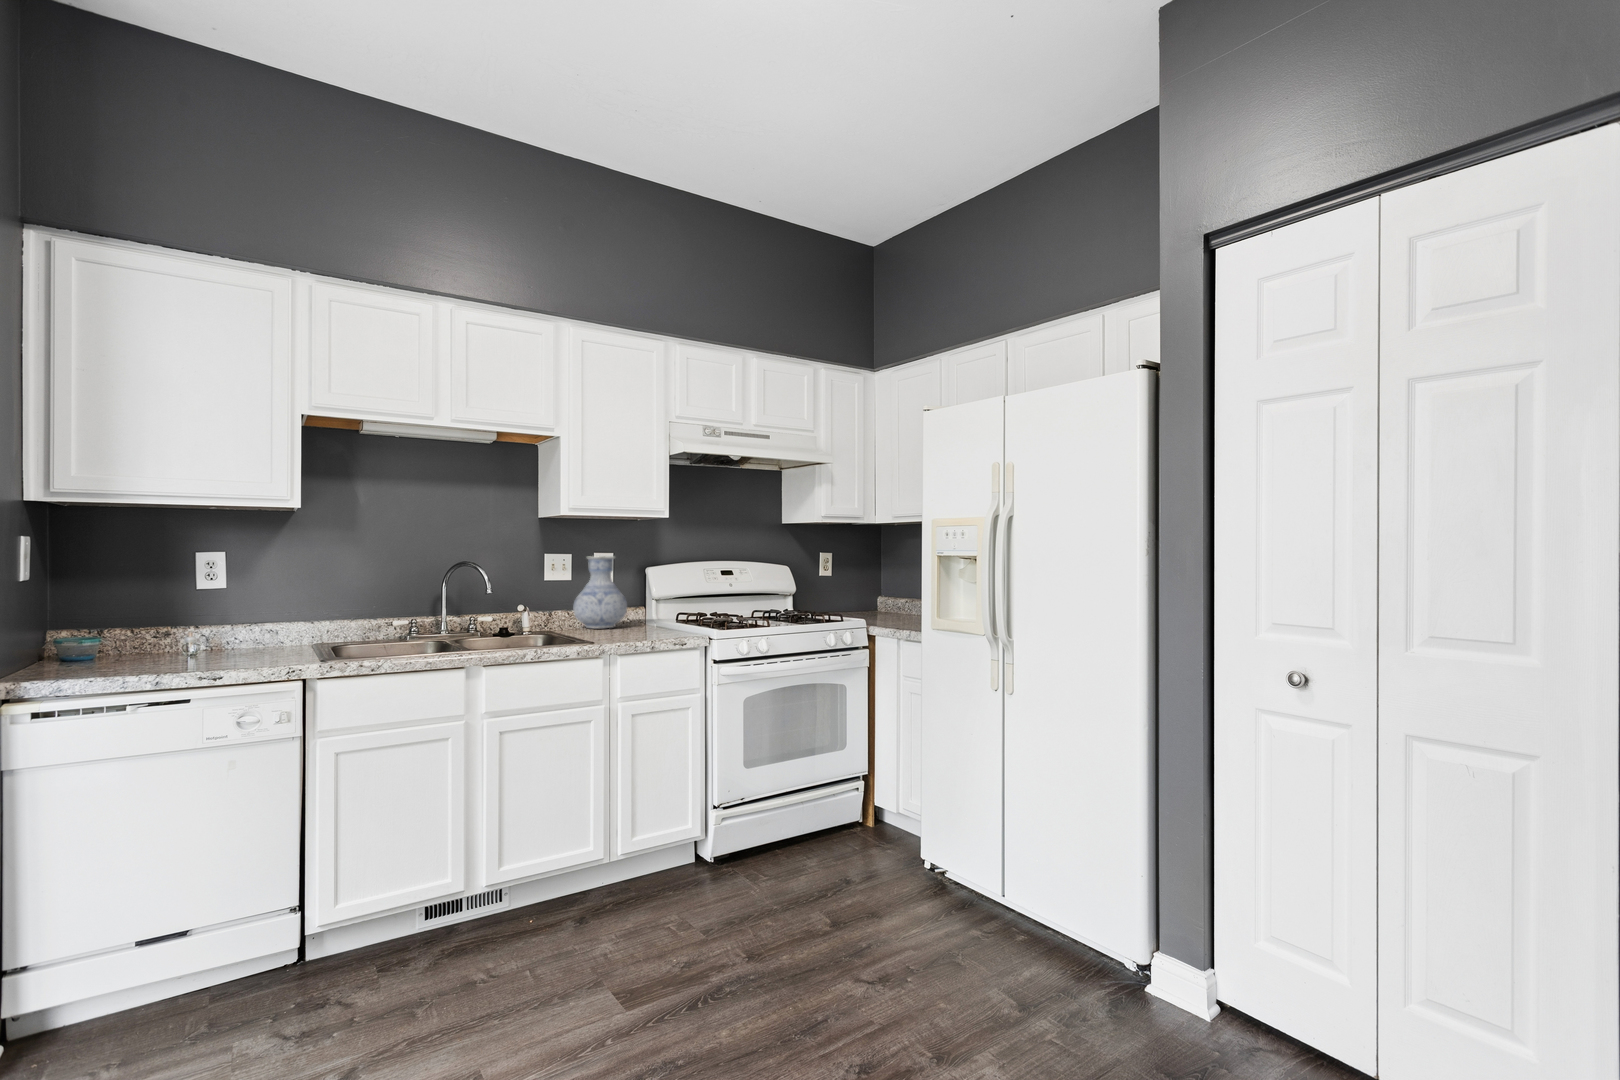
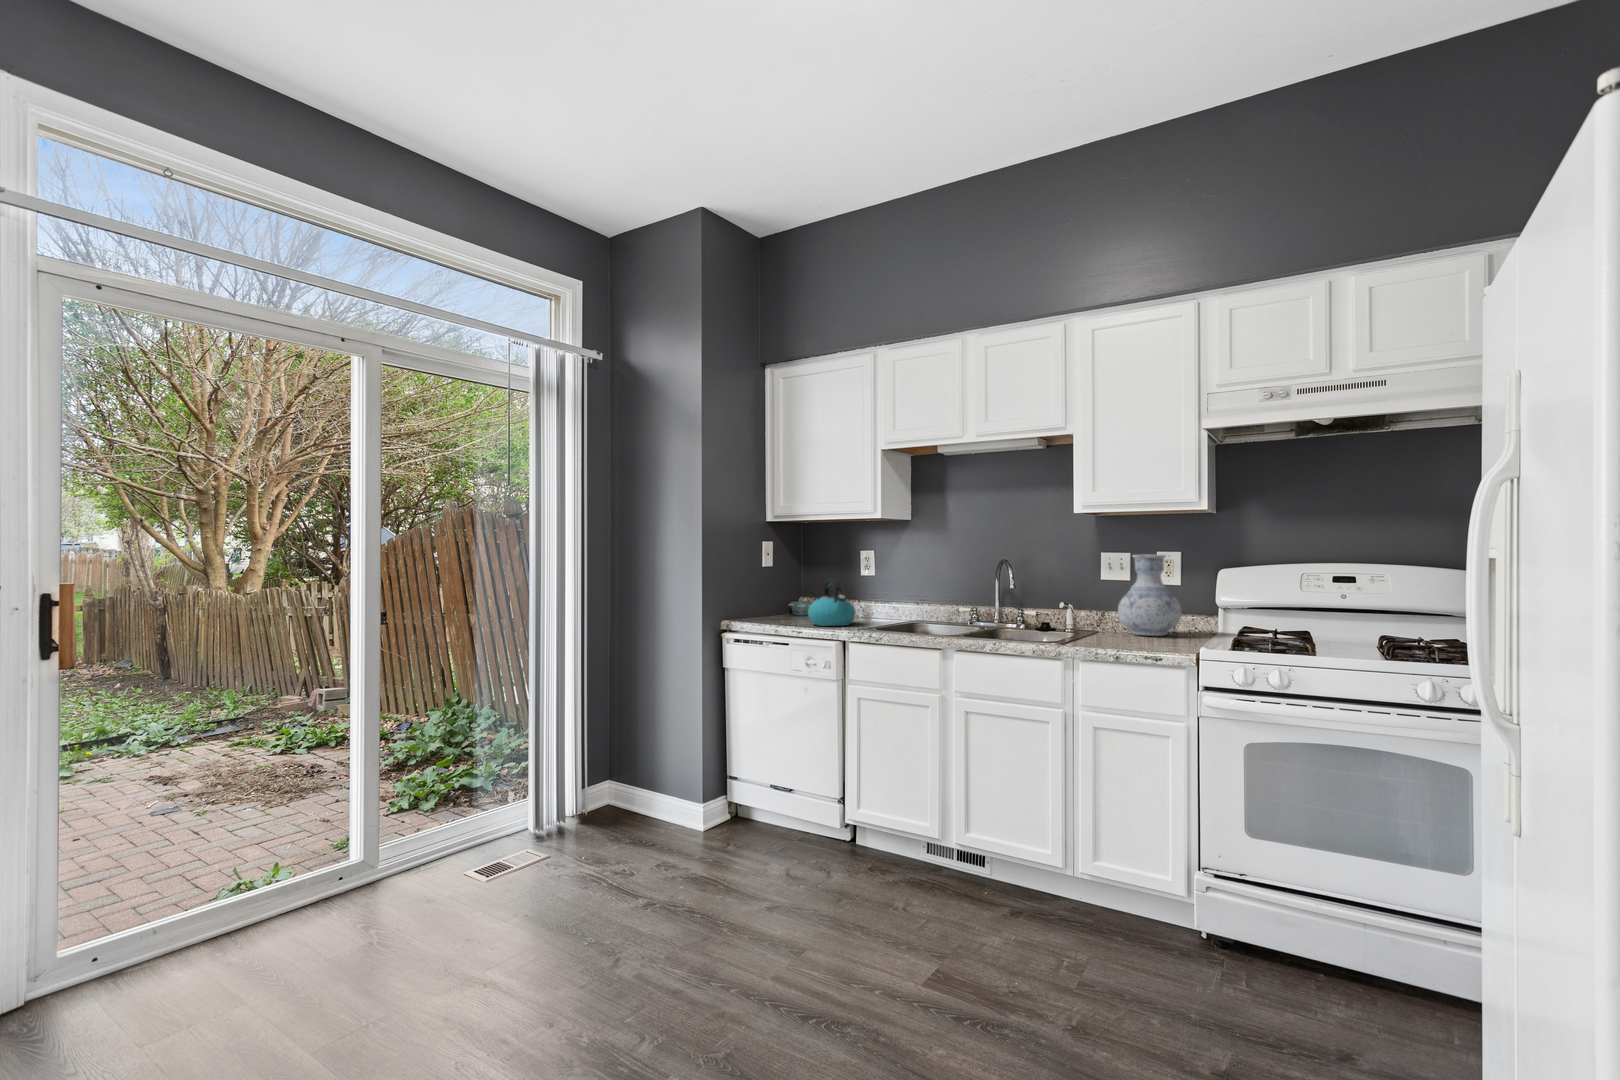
kettle: none [180,595,274,667] -> present [808,579,856,626]

